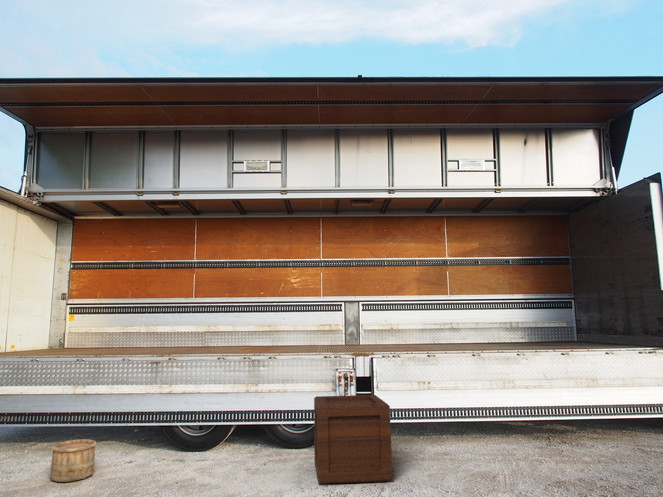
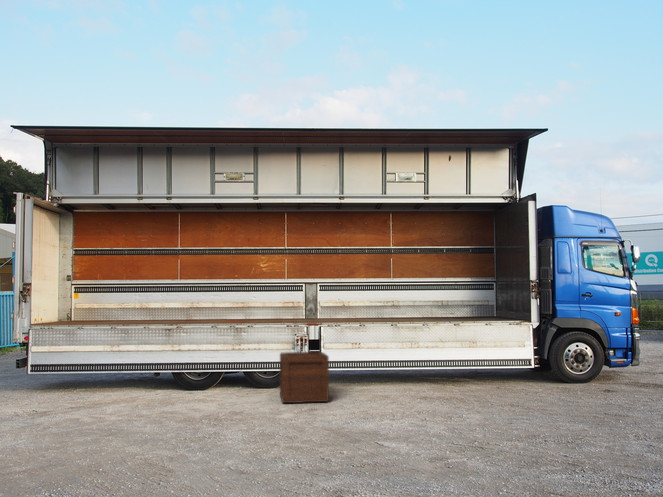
wooden bucket: present [51,439,97,482] -> none [107,380,135,404]

